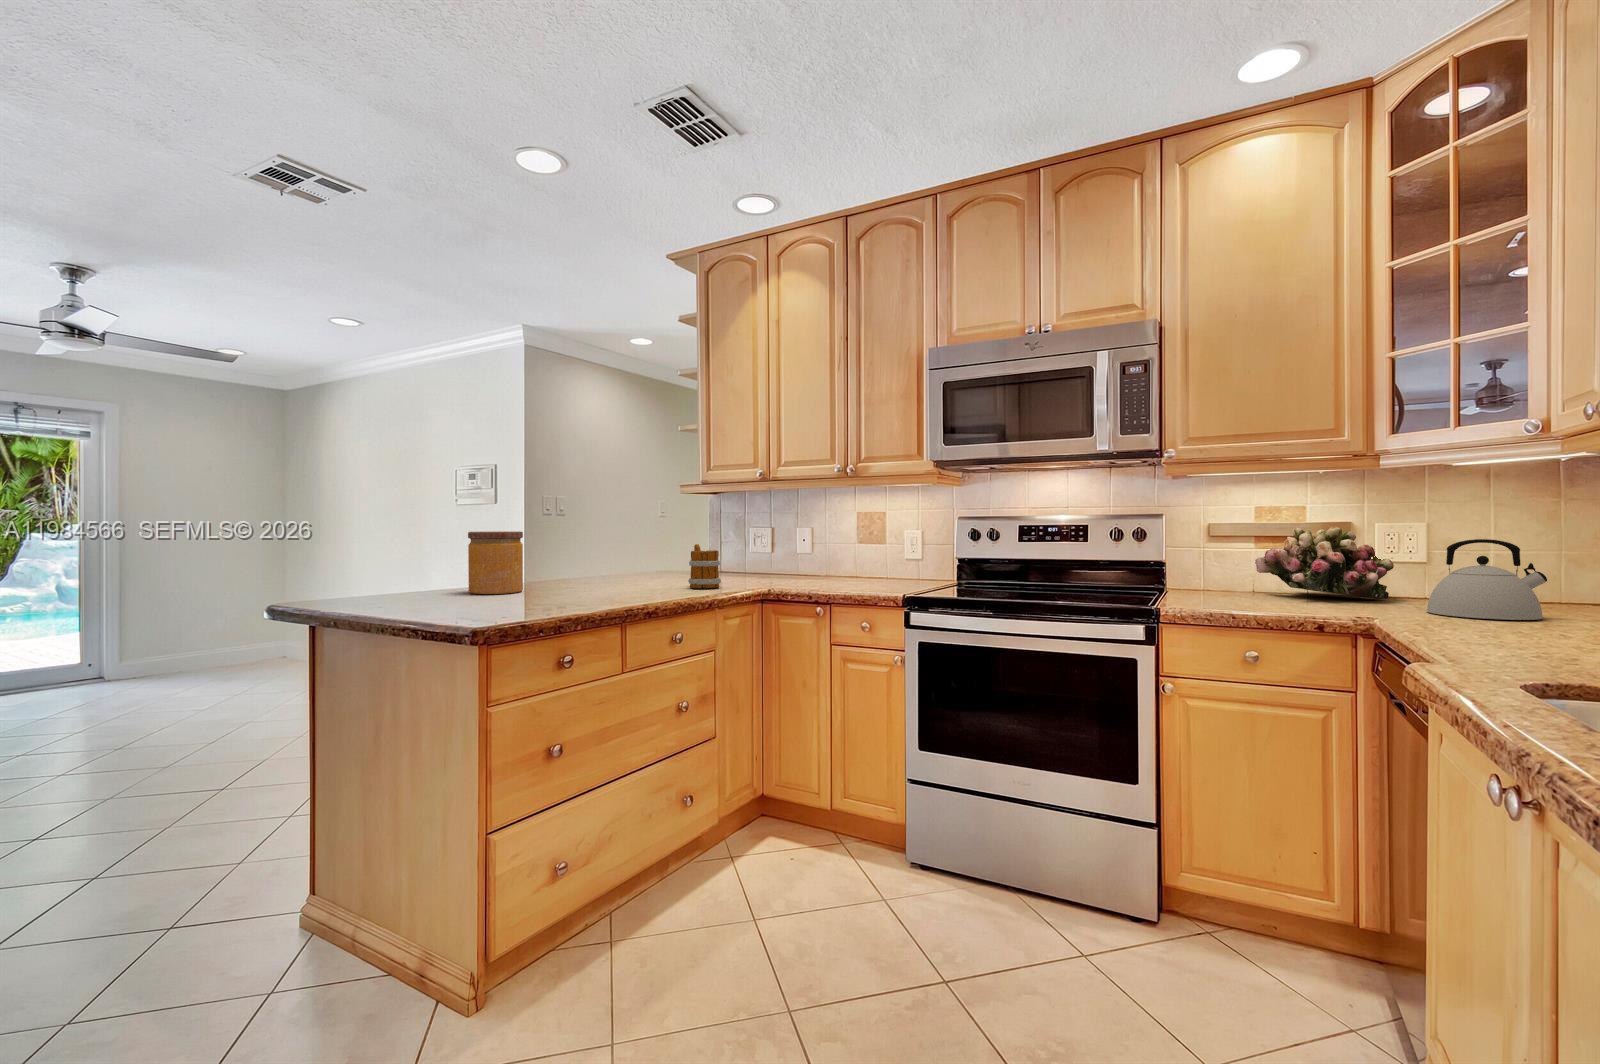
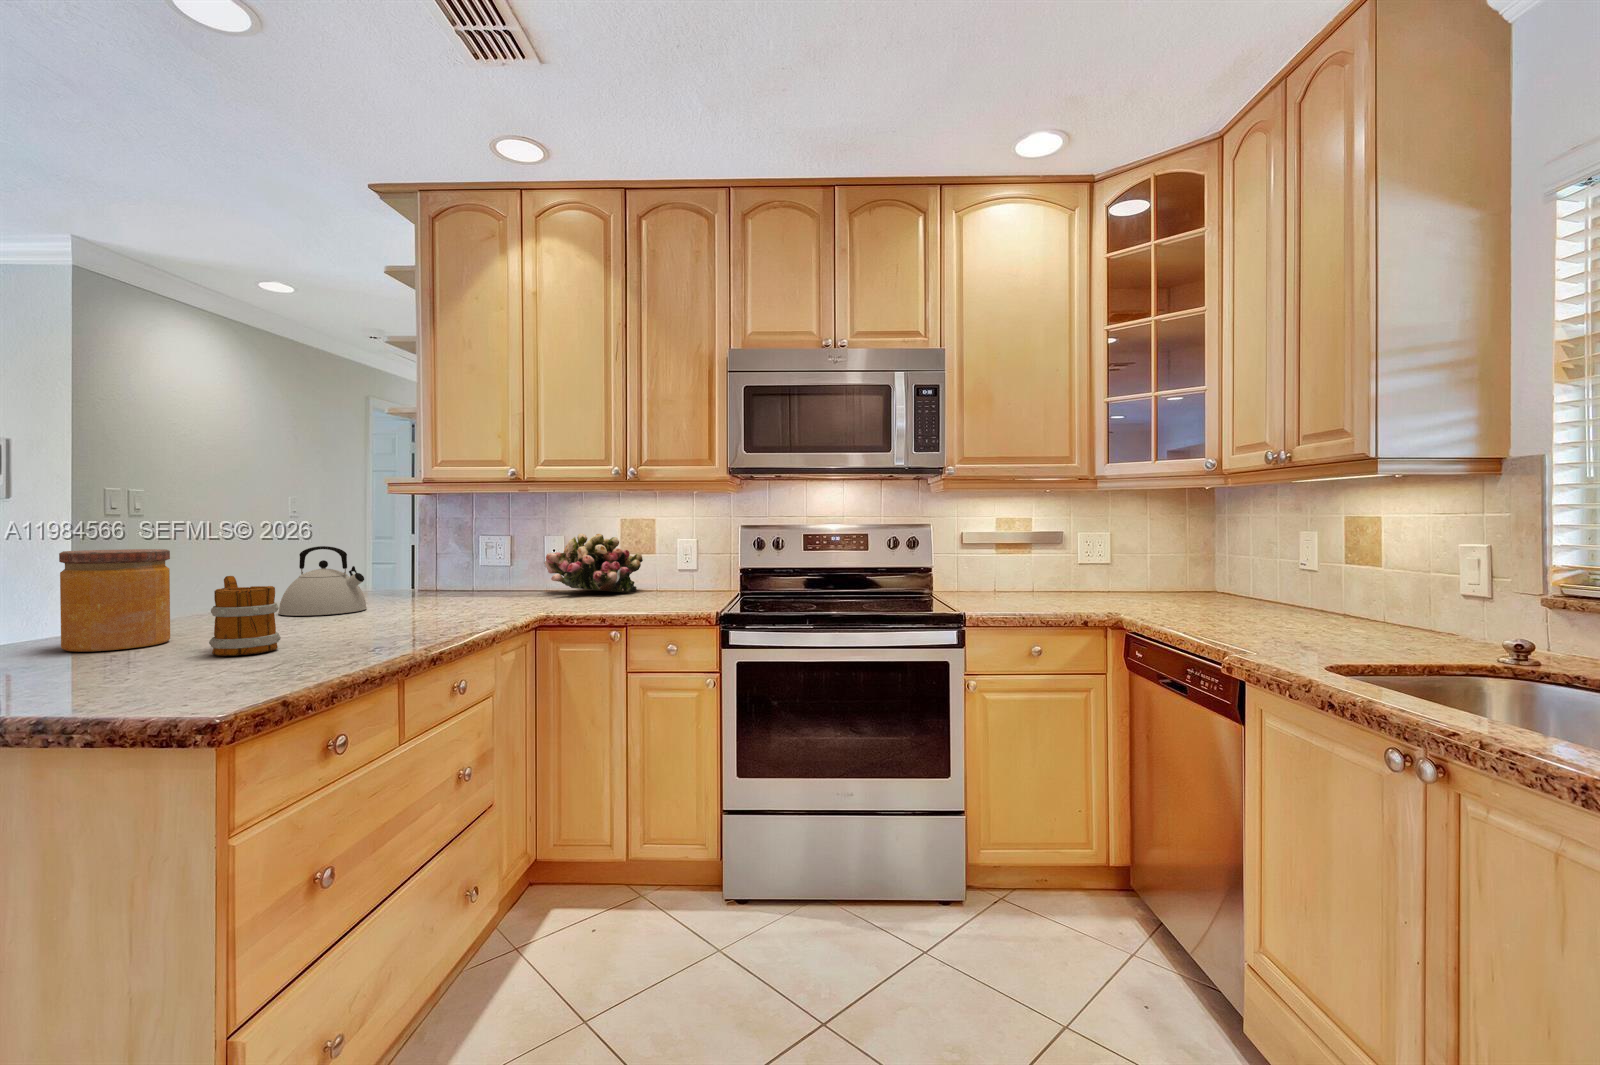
flower arrangement: present [1255,526,1394,599] -> present [545,533,643,592]
kettle: present [1426,539,1547,620] -> present [278,546,367,616]
mug: present [688,544,721,589] -> present [209,576,281,656]

